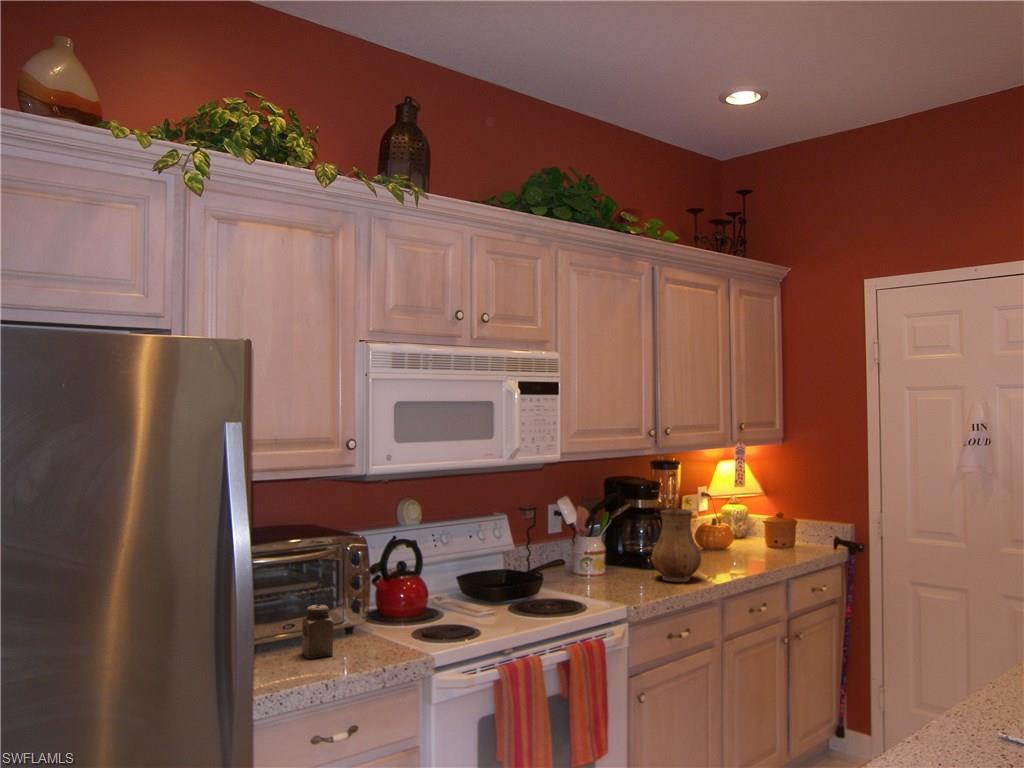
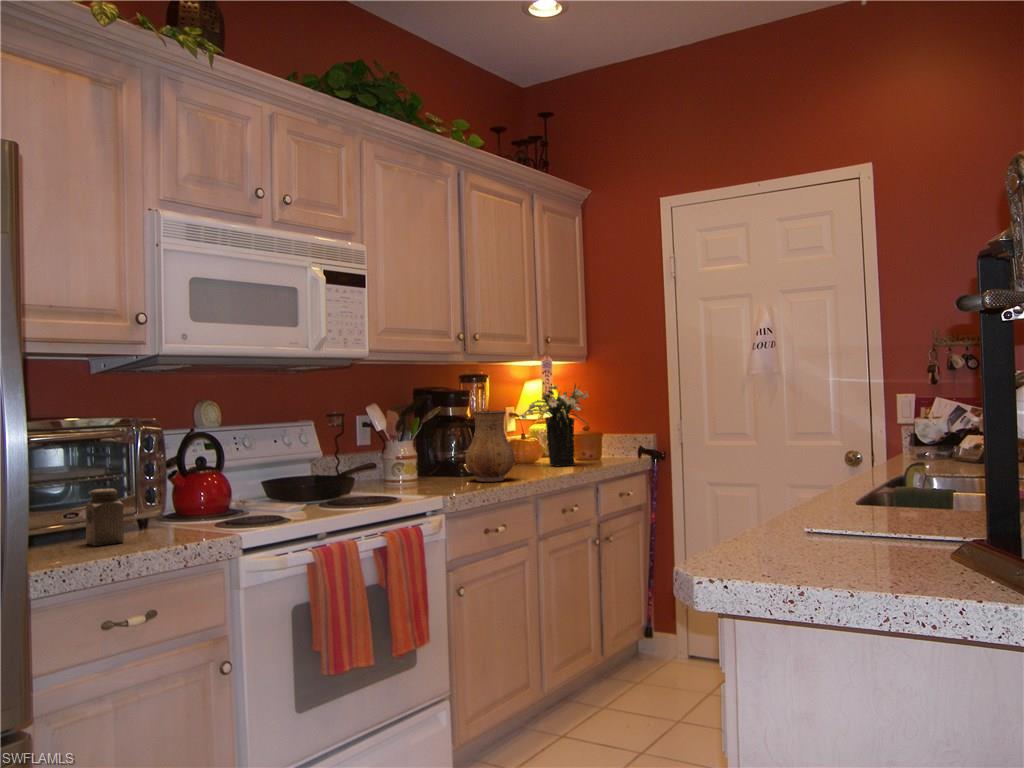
flower arrangement: none [711,474,782,559] -> present [522,384,589,466]

